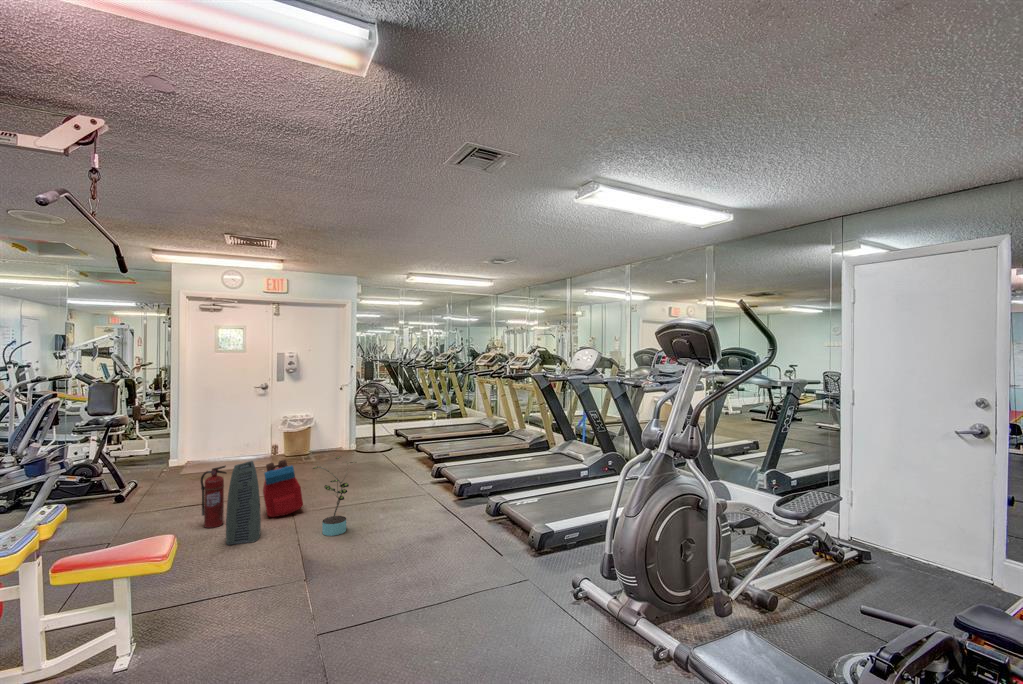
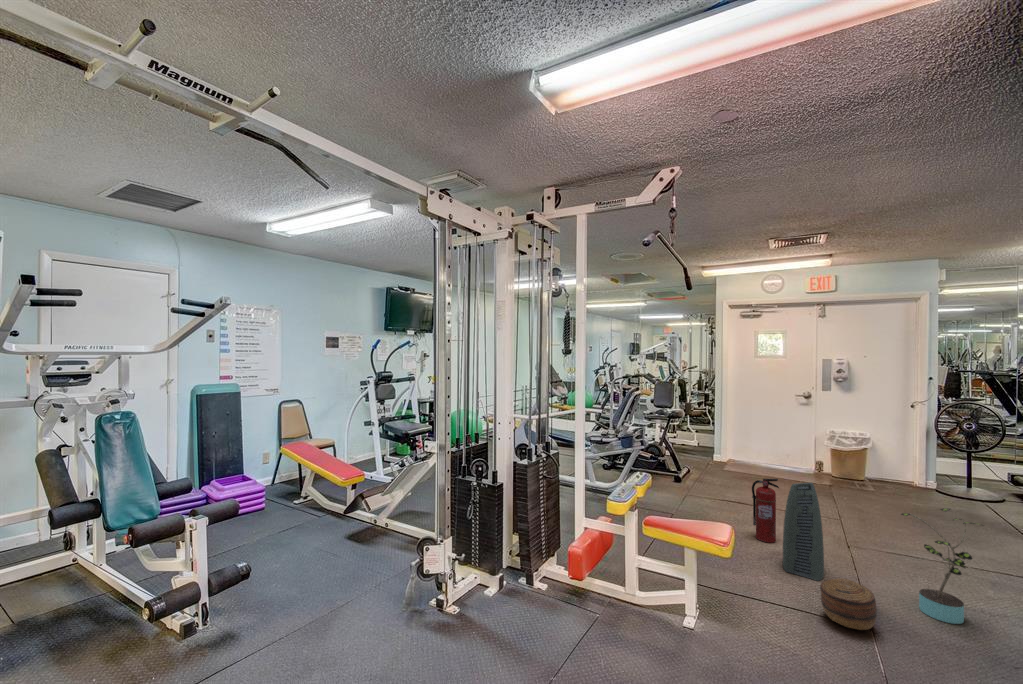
backpack: present [263,460,303,517] -> none [820,487,878,558]
basket: none [251,529,290,566] -> present [820,578,877,630]

